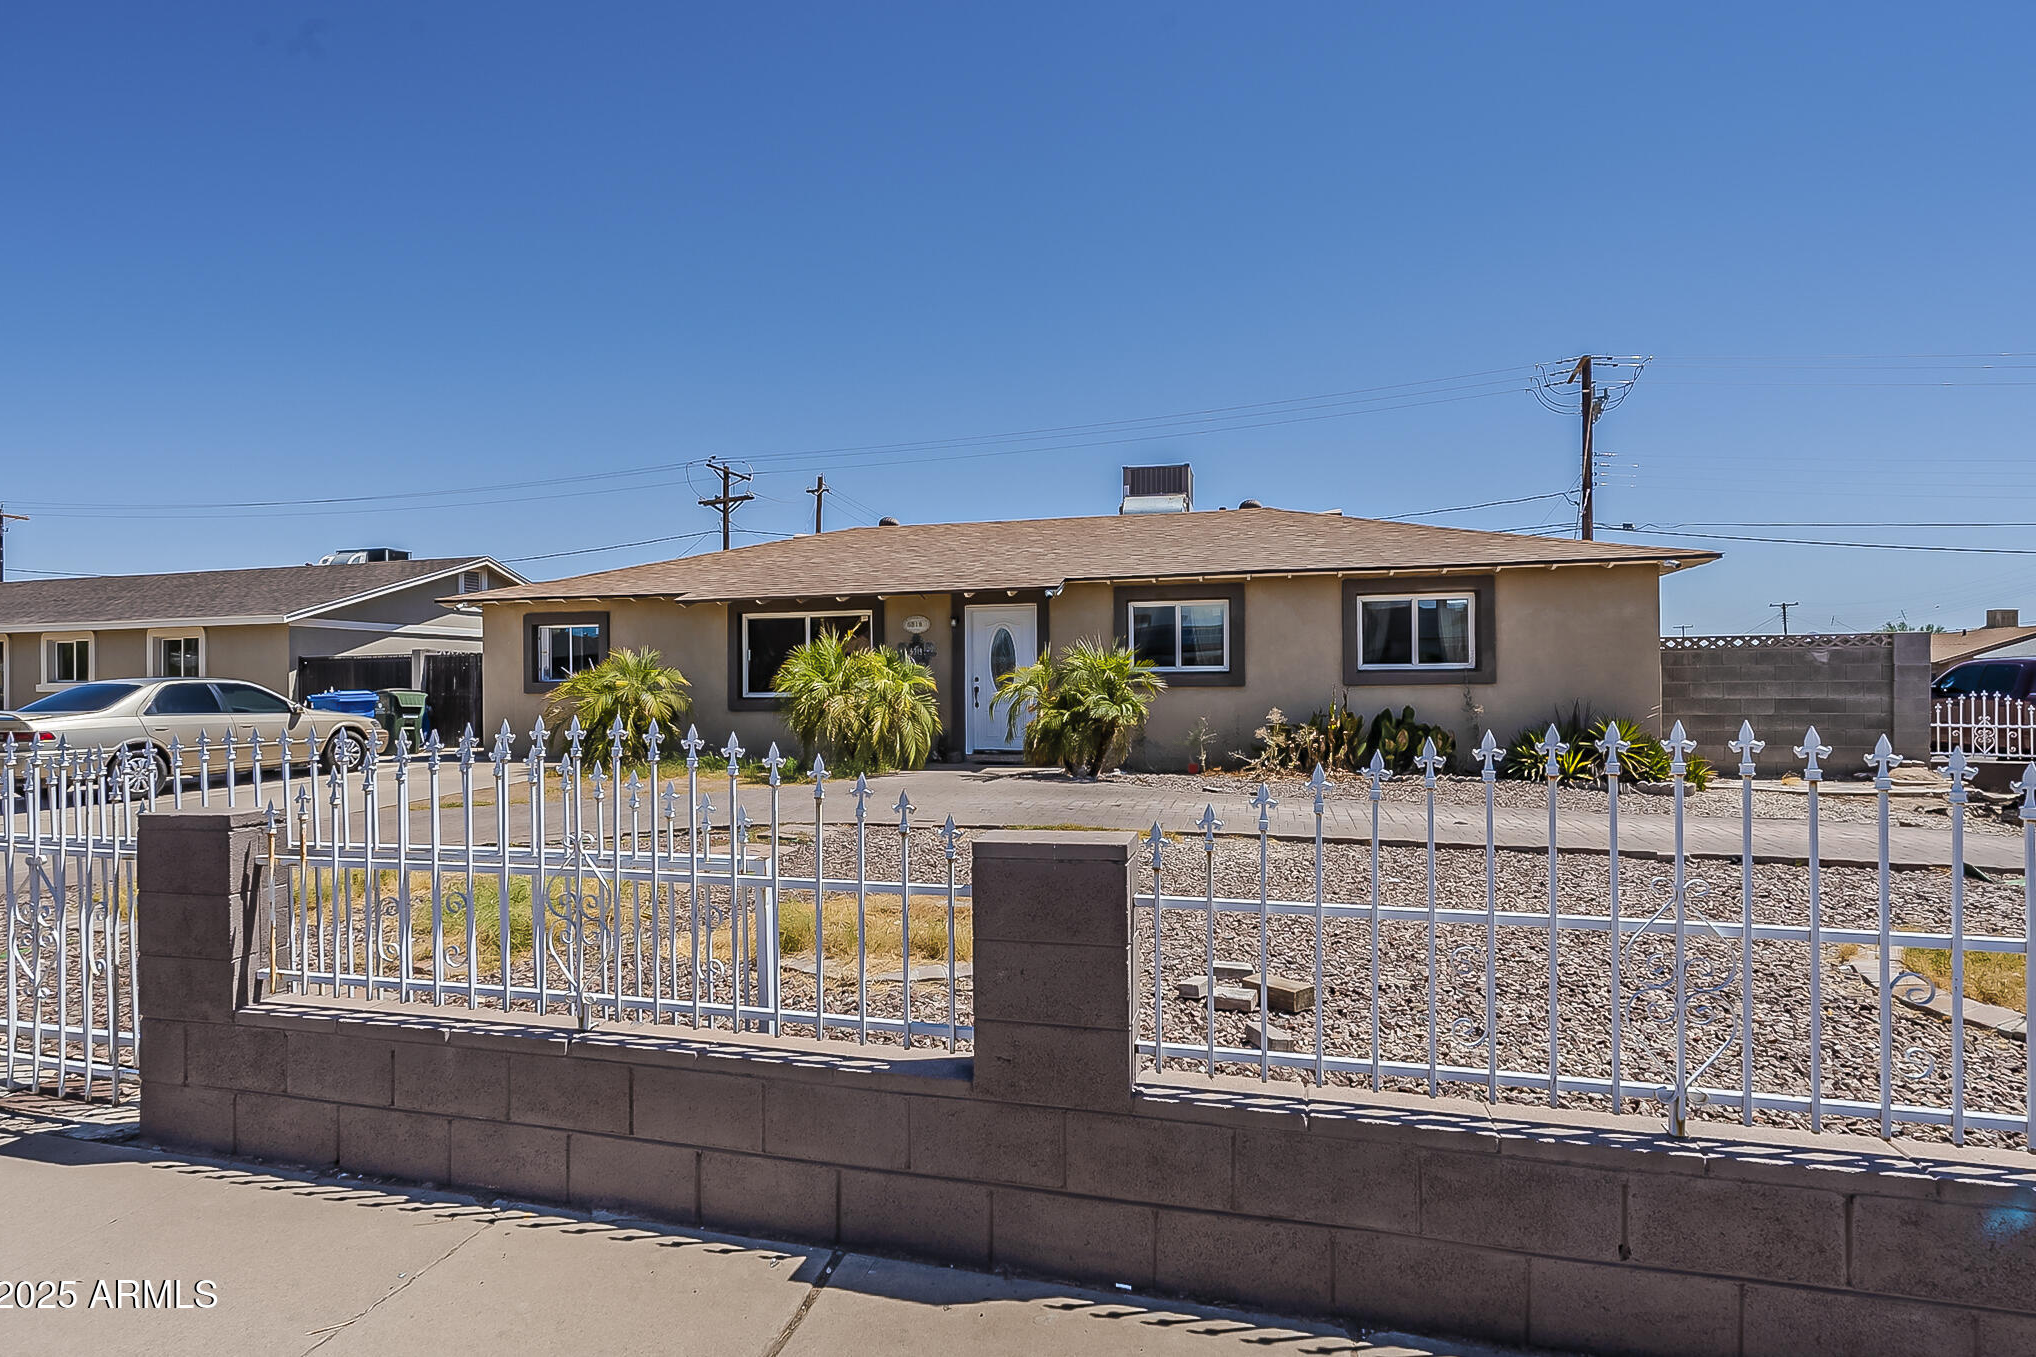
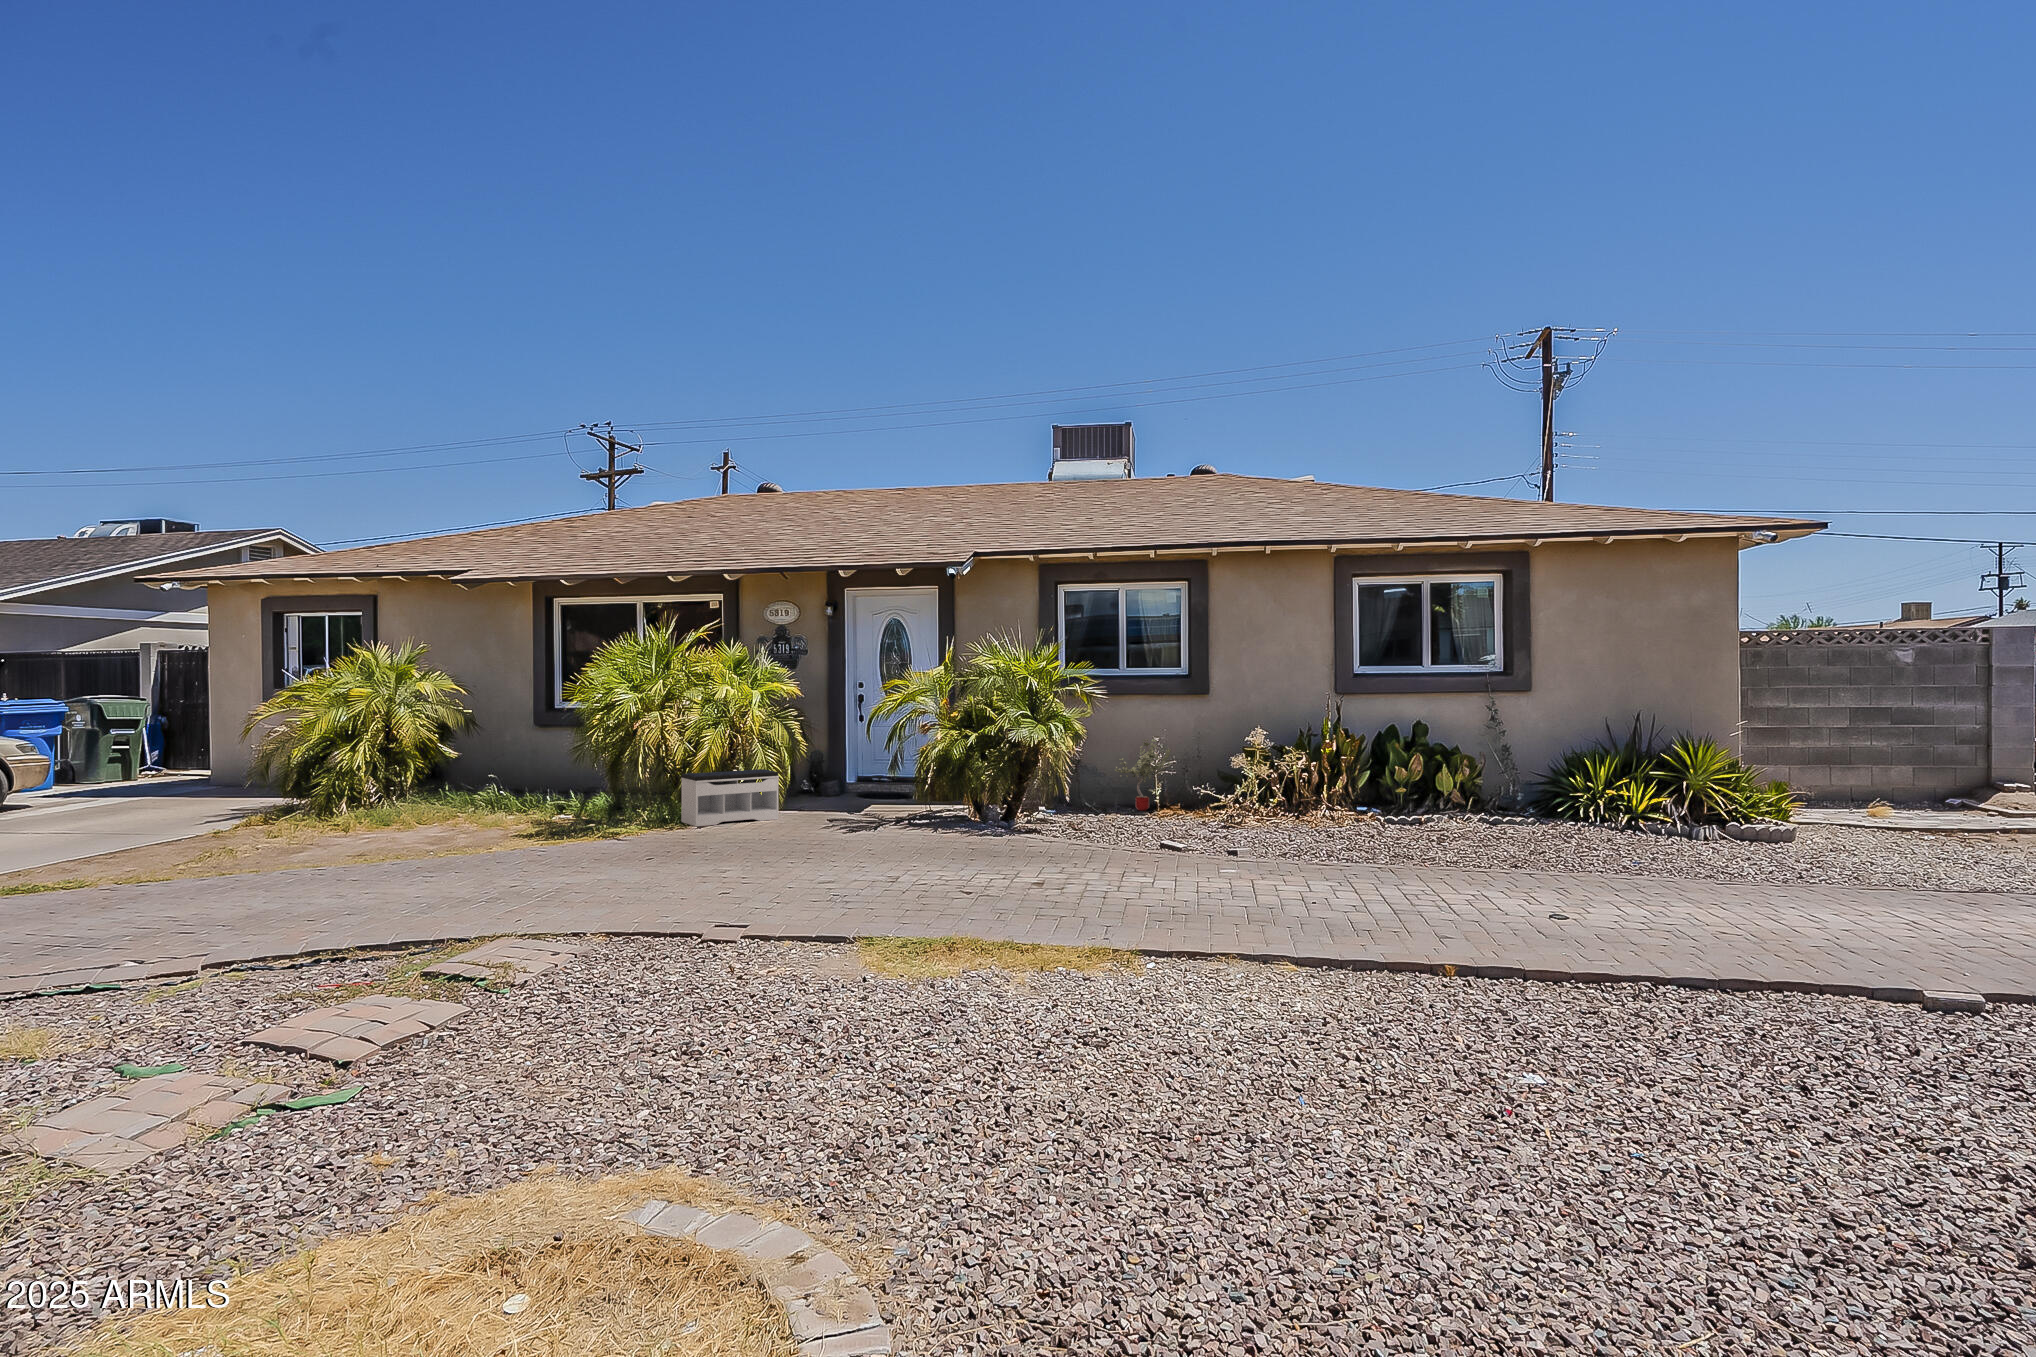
bench: none [853,740,923,780] -> present [681,769,779,826]

